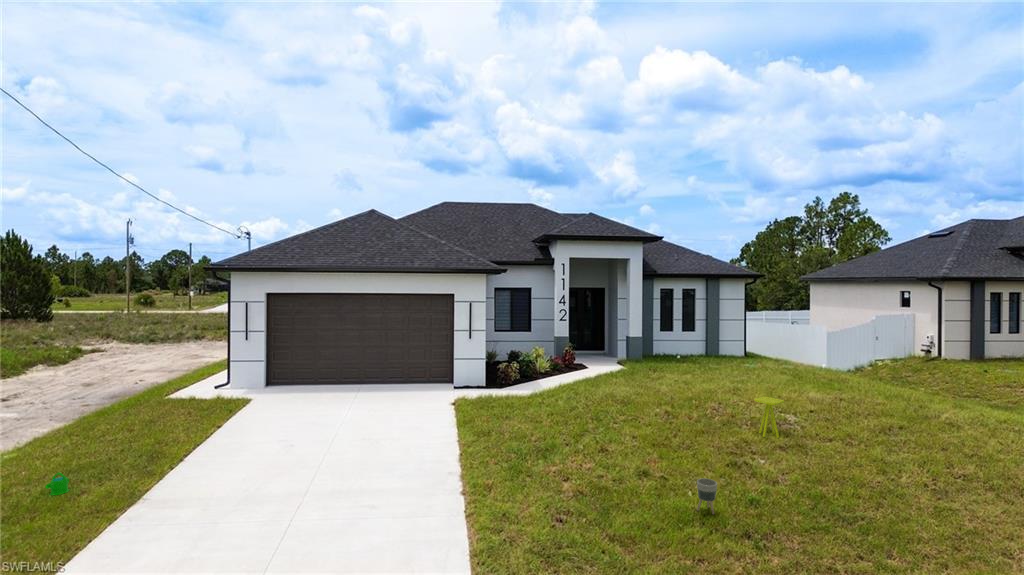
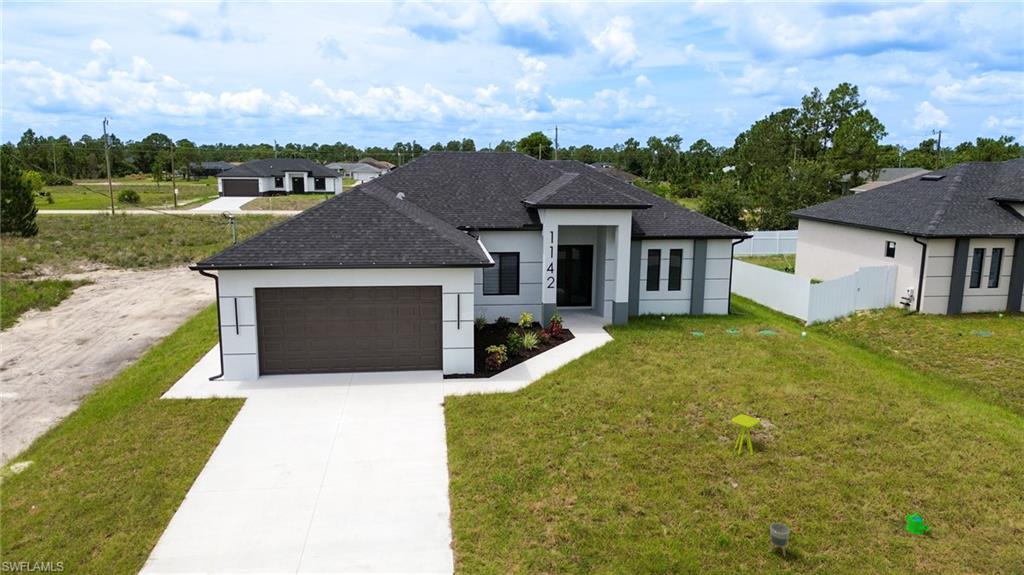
watering can: present [45,472,69,495] -> present [906,512,929,534]
planter: present [697,479,717,514] -> present [769,523,790,557]

